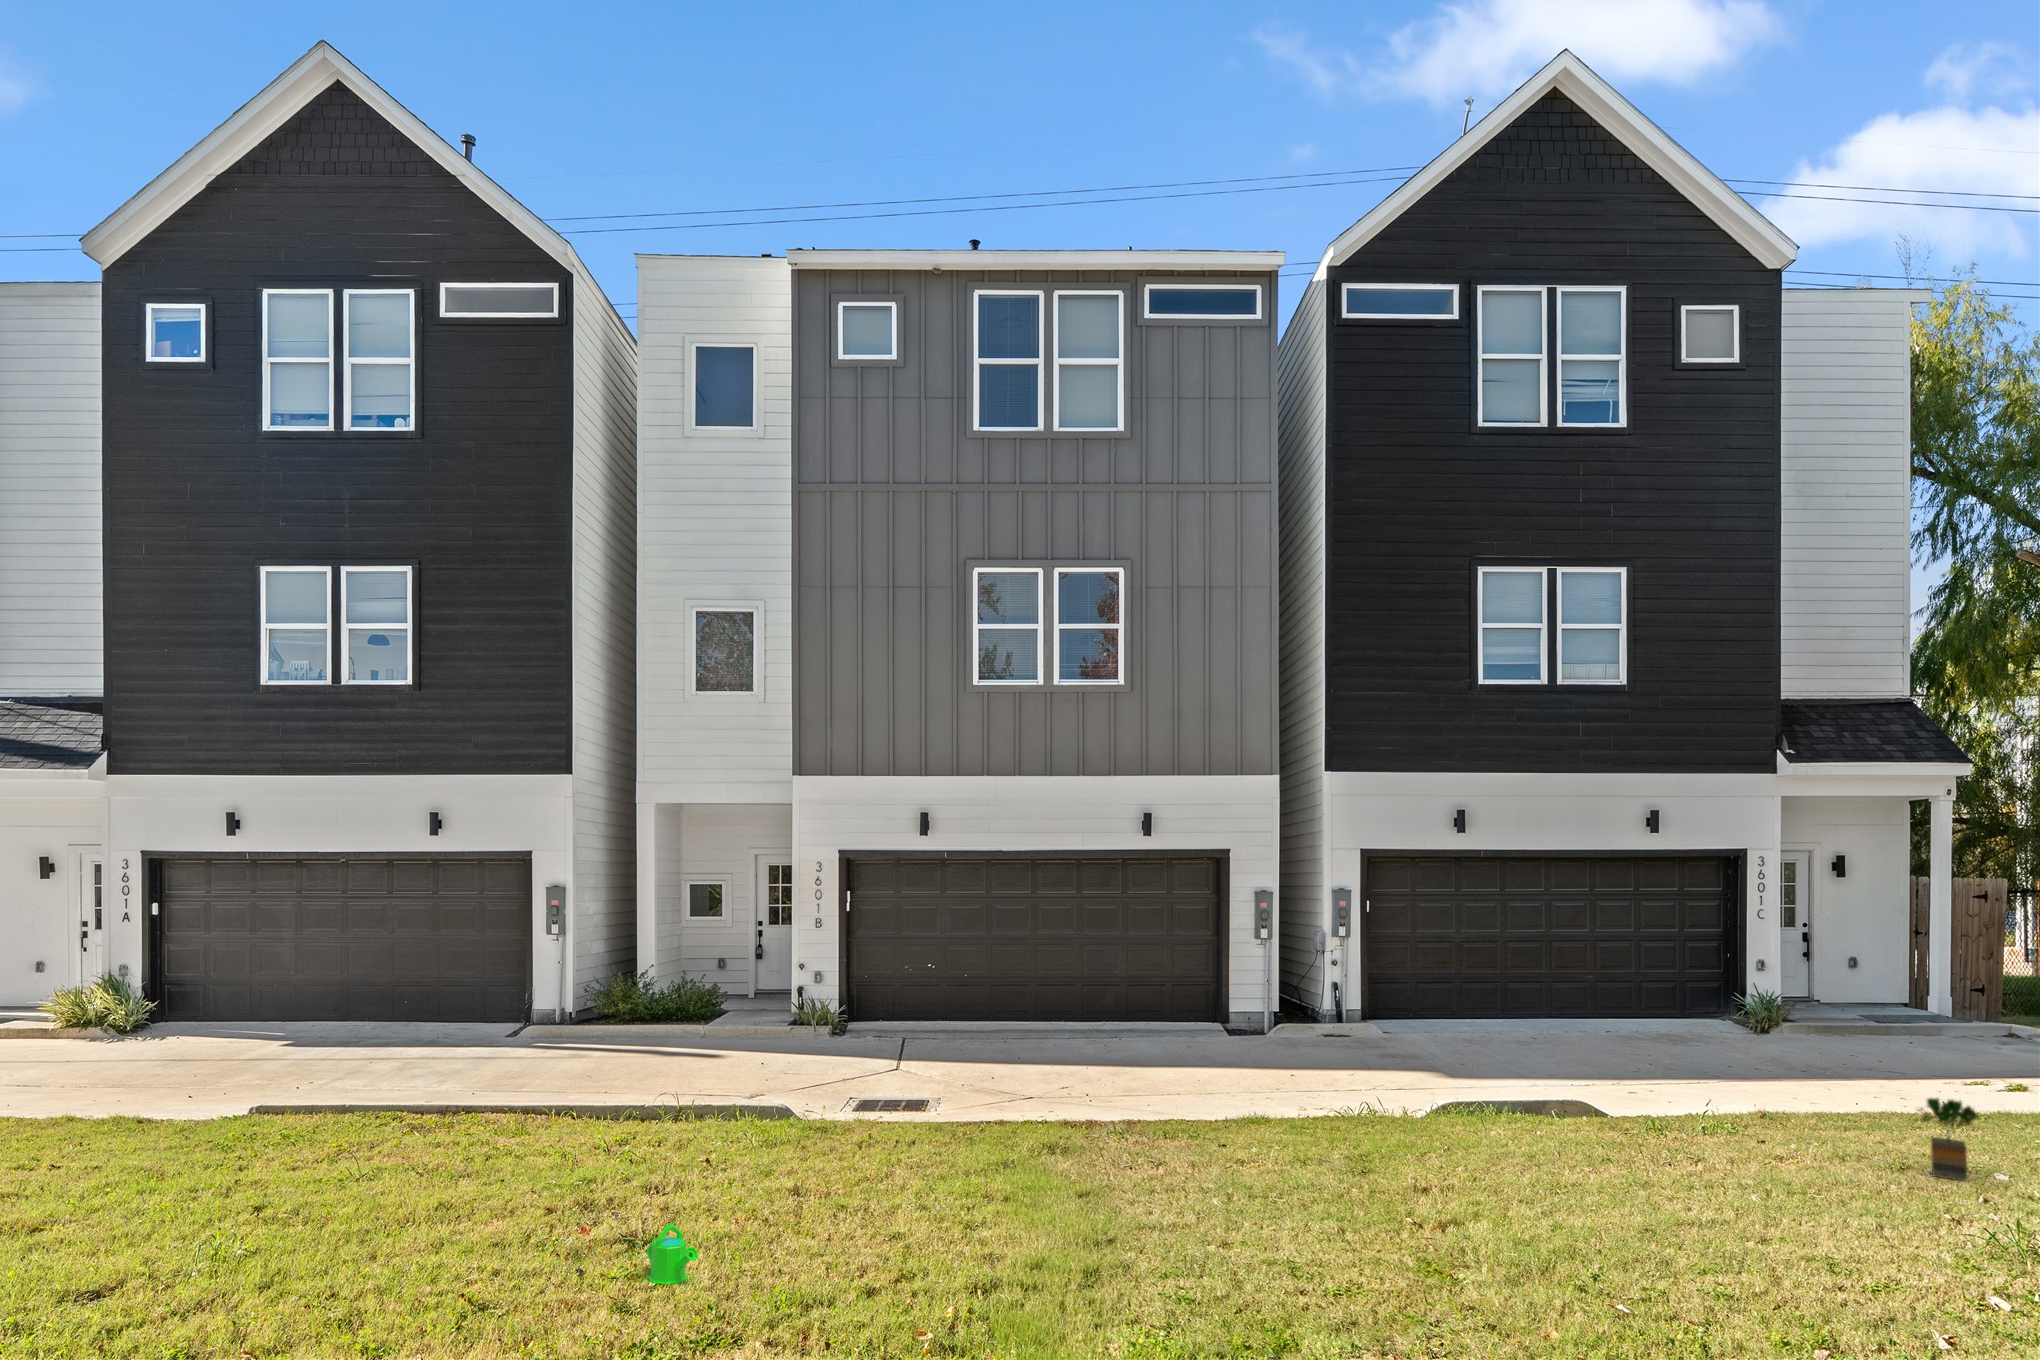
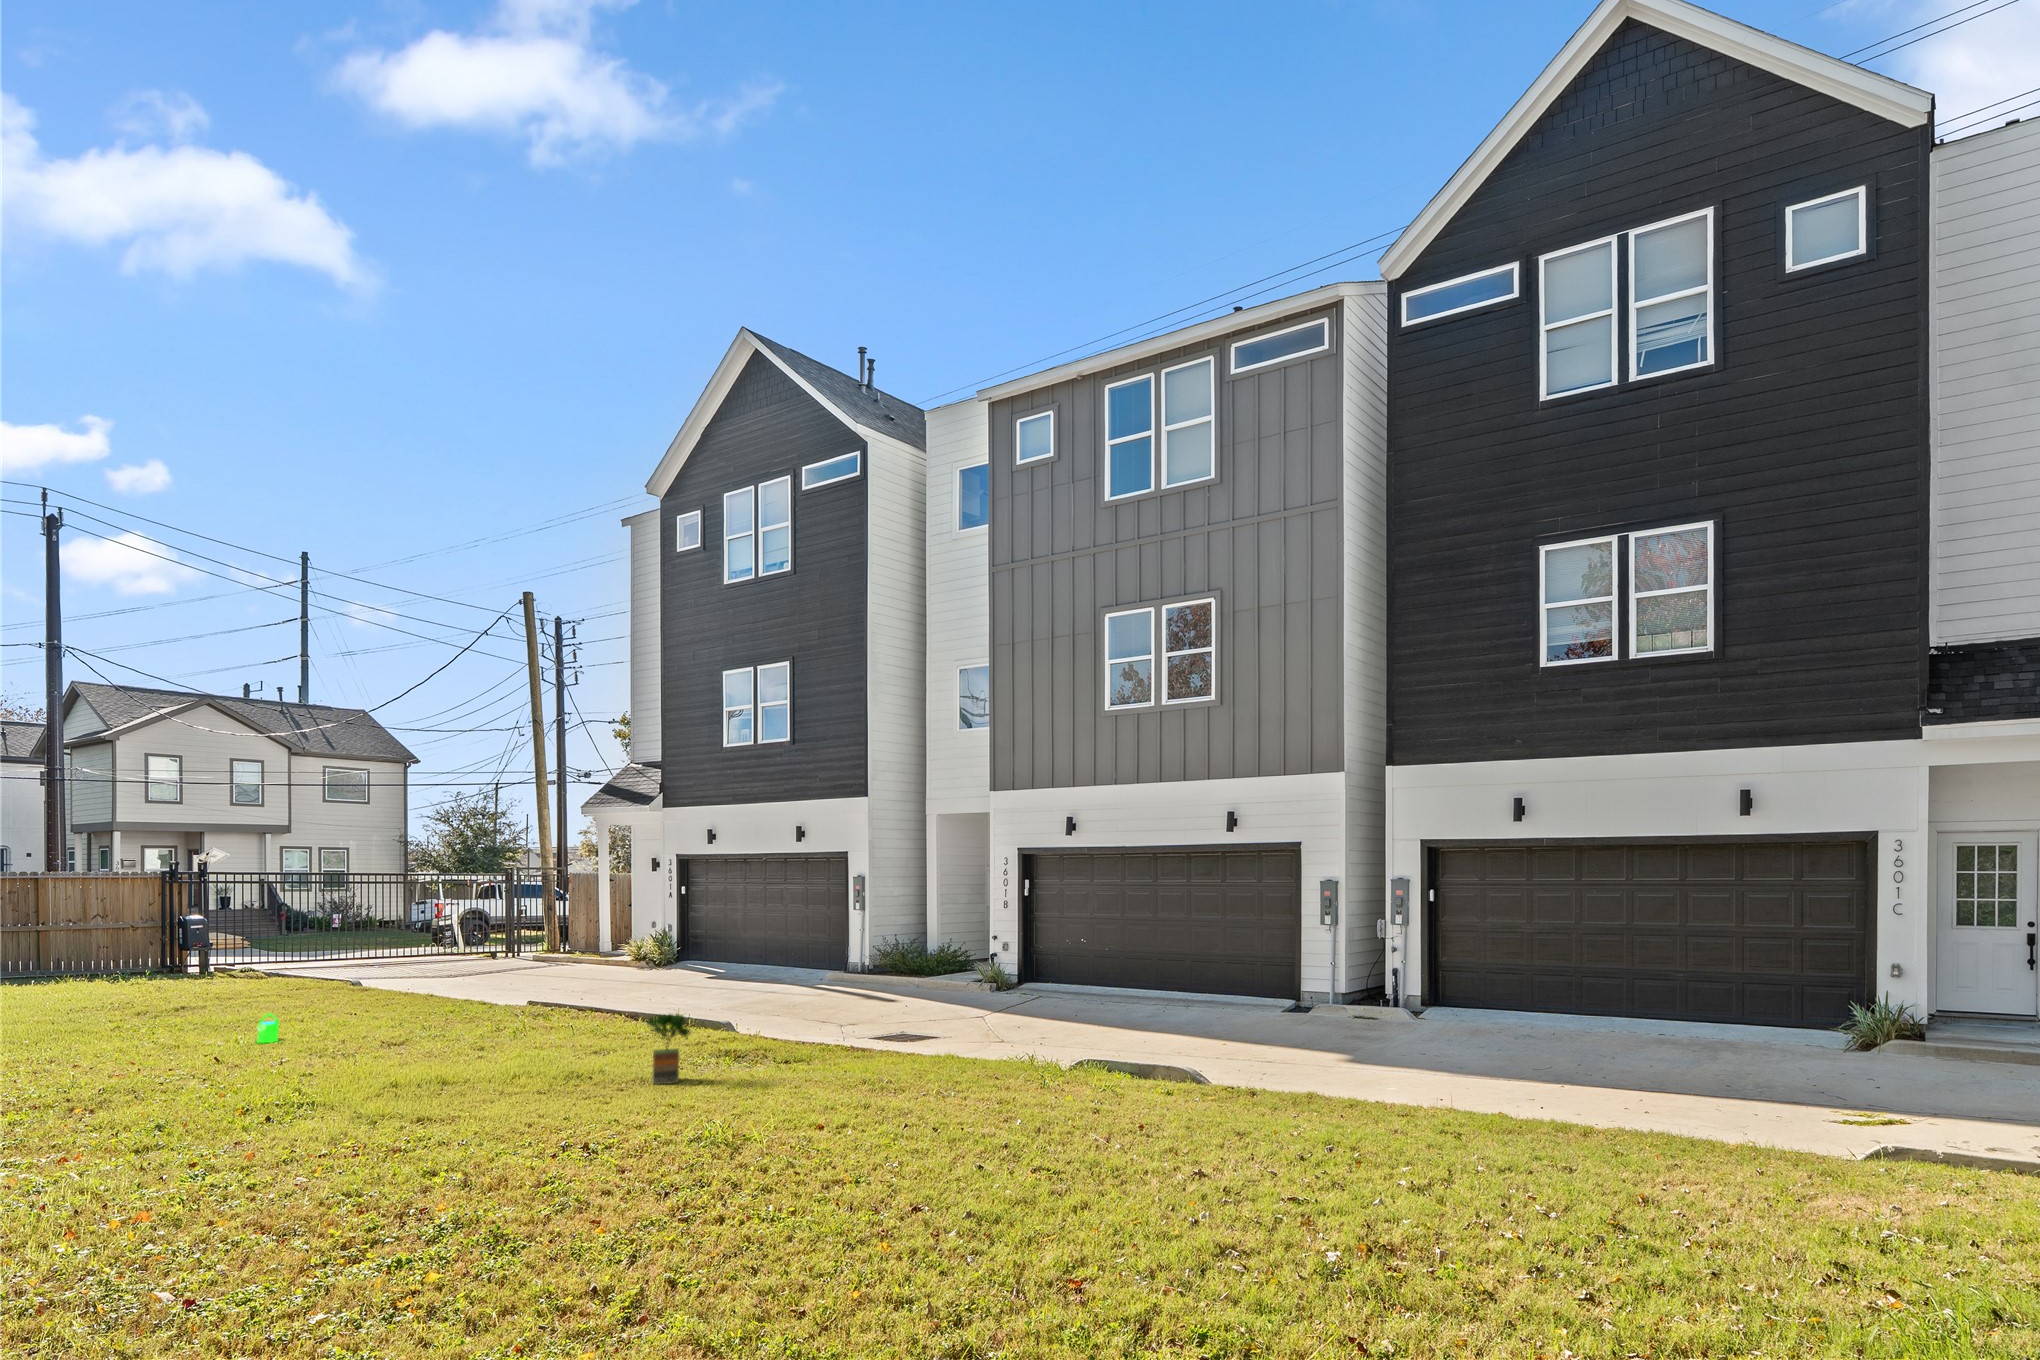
potted tree: present [1918,1098,1979,1181] -> present [647,1014,690,1084]

